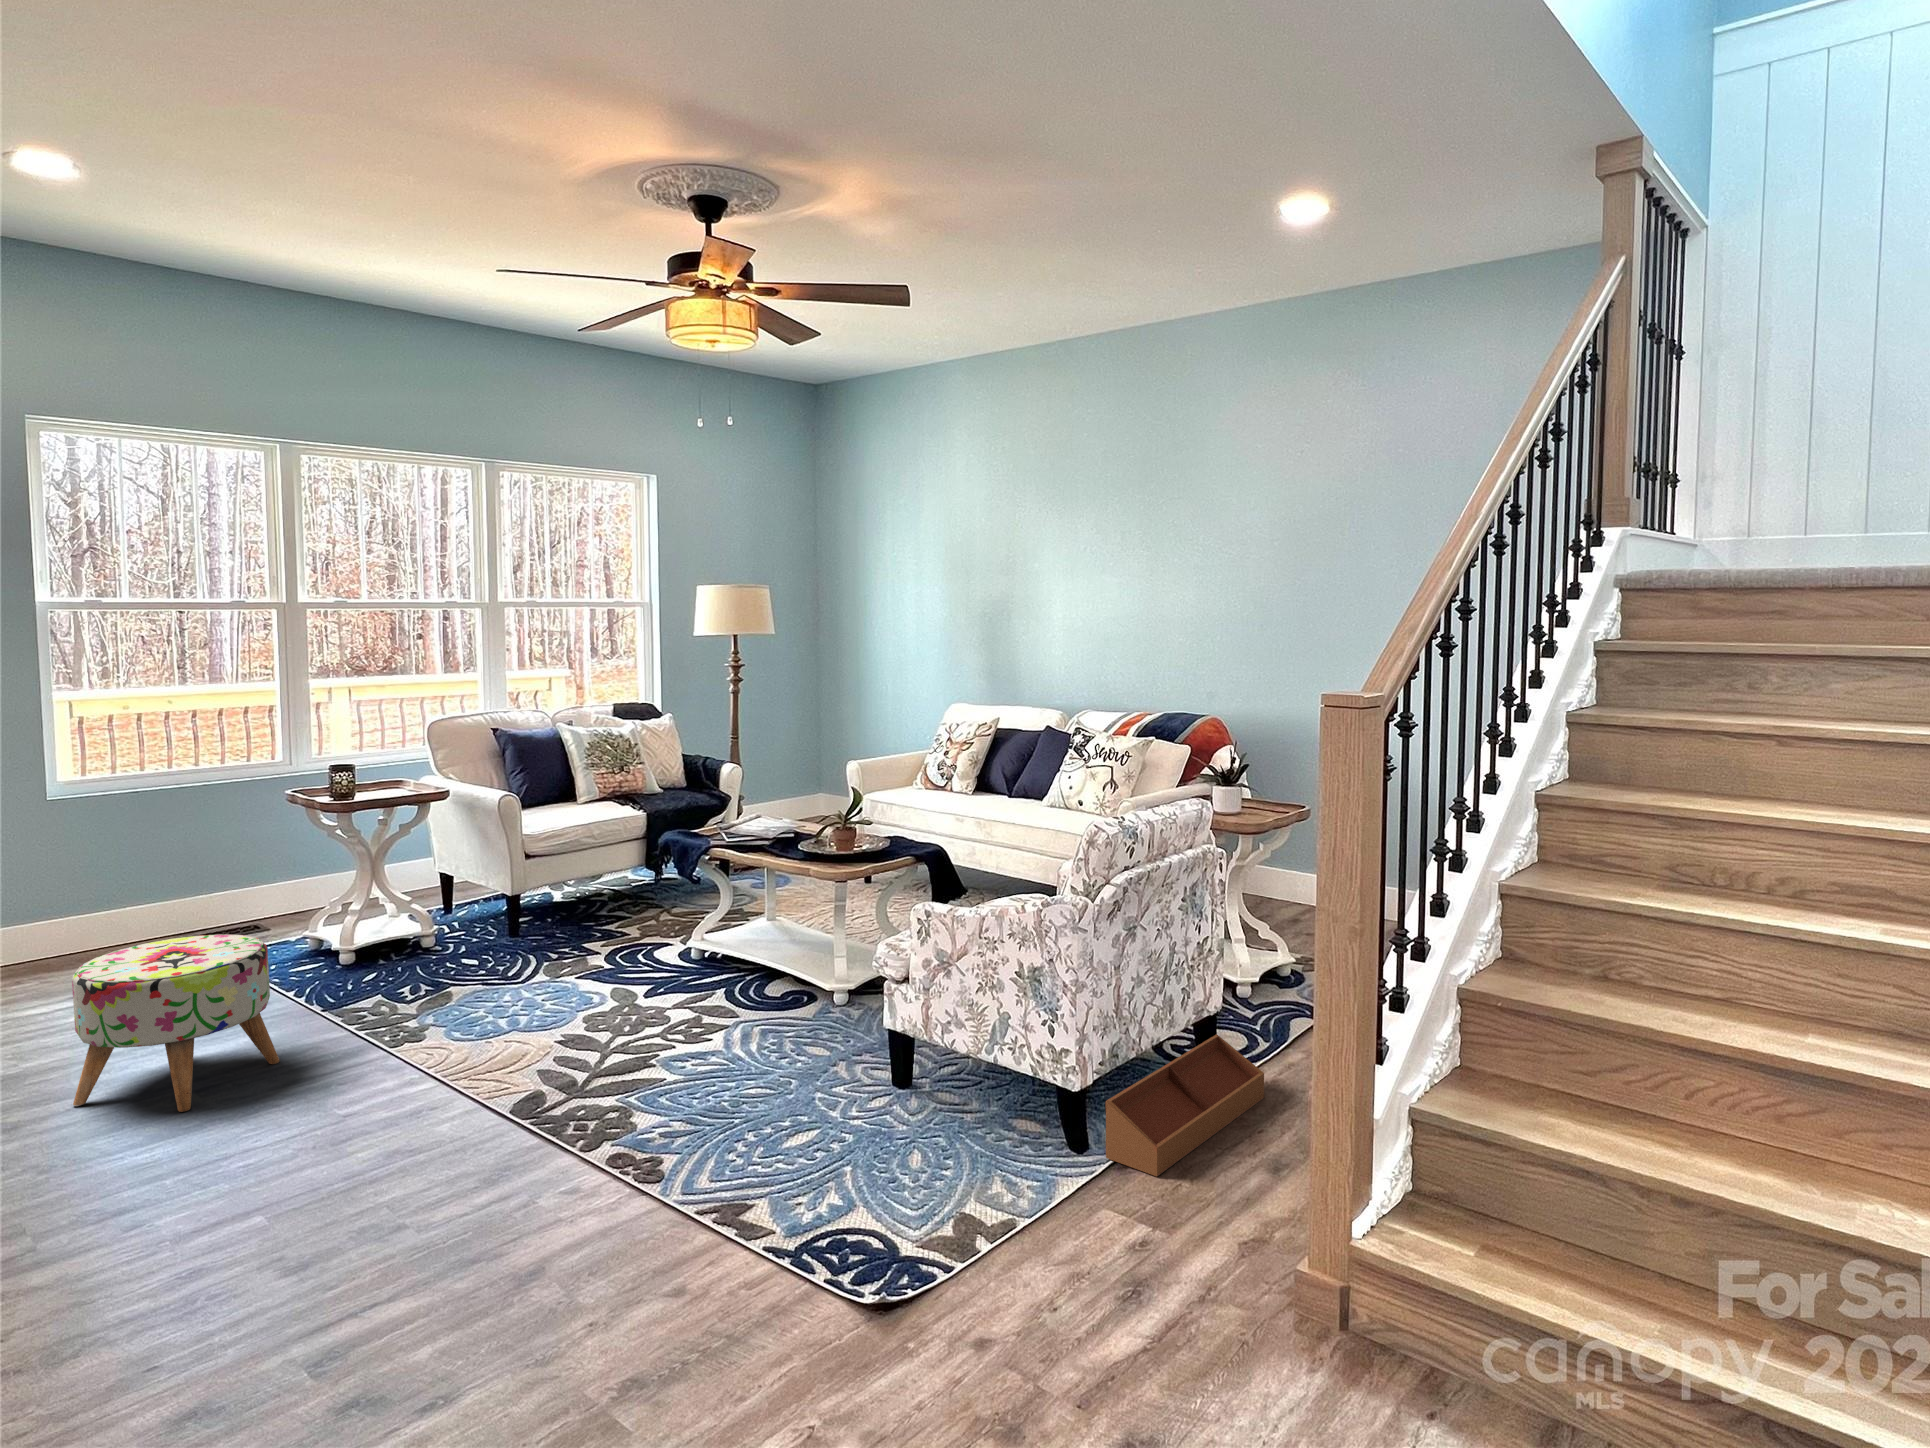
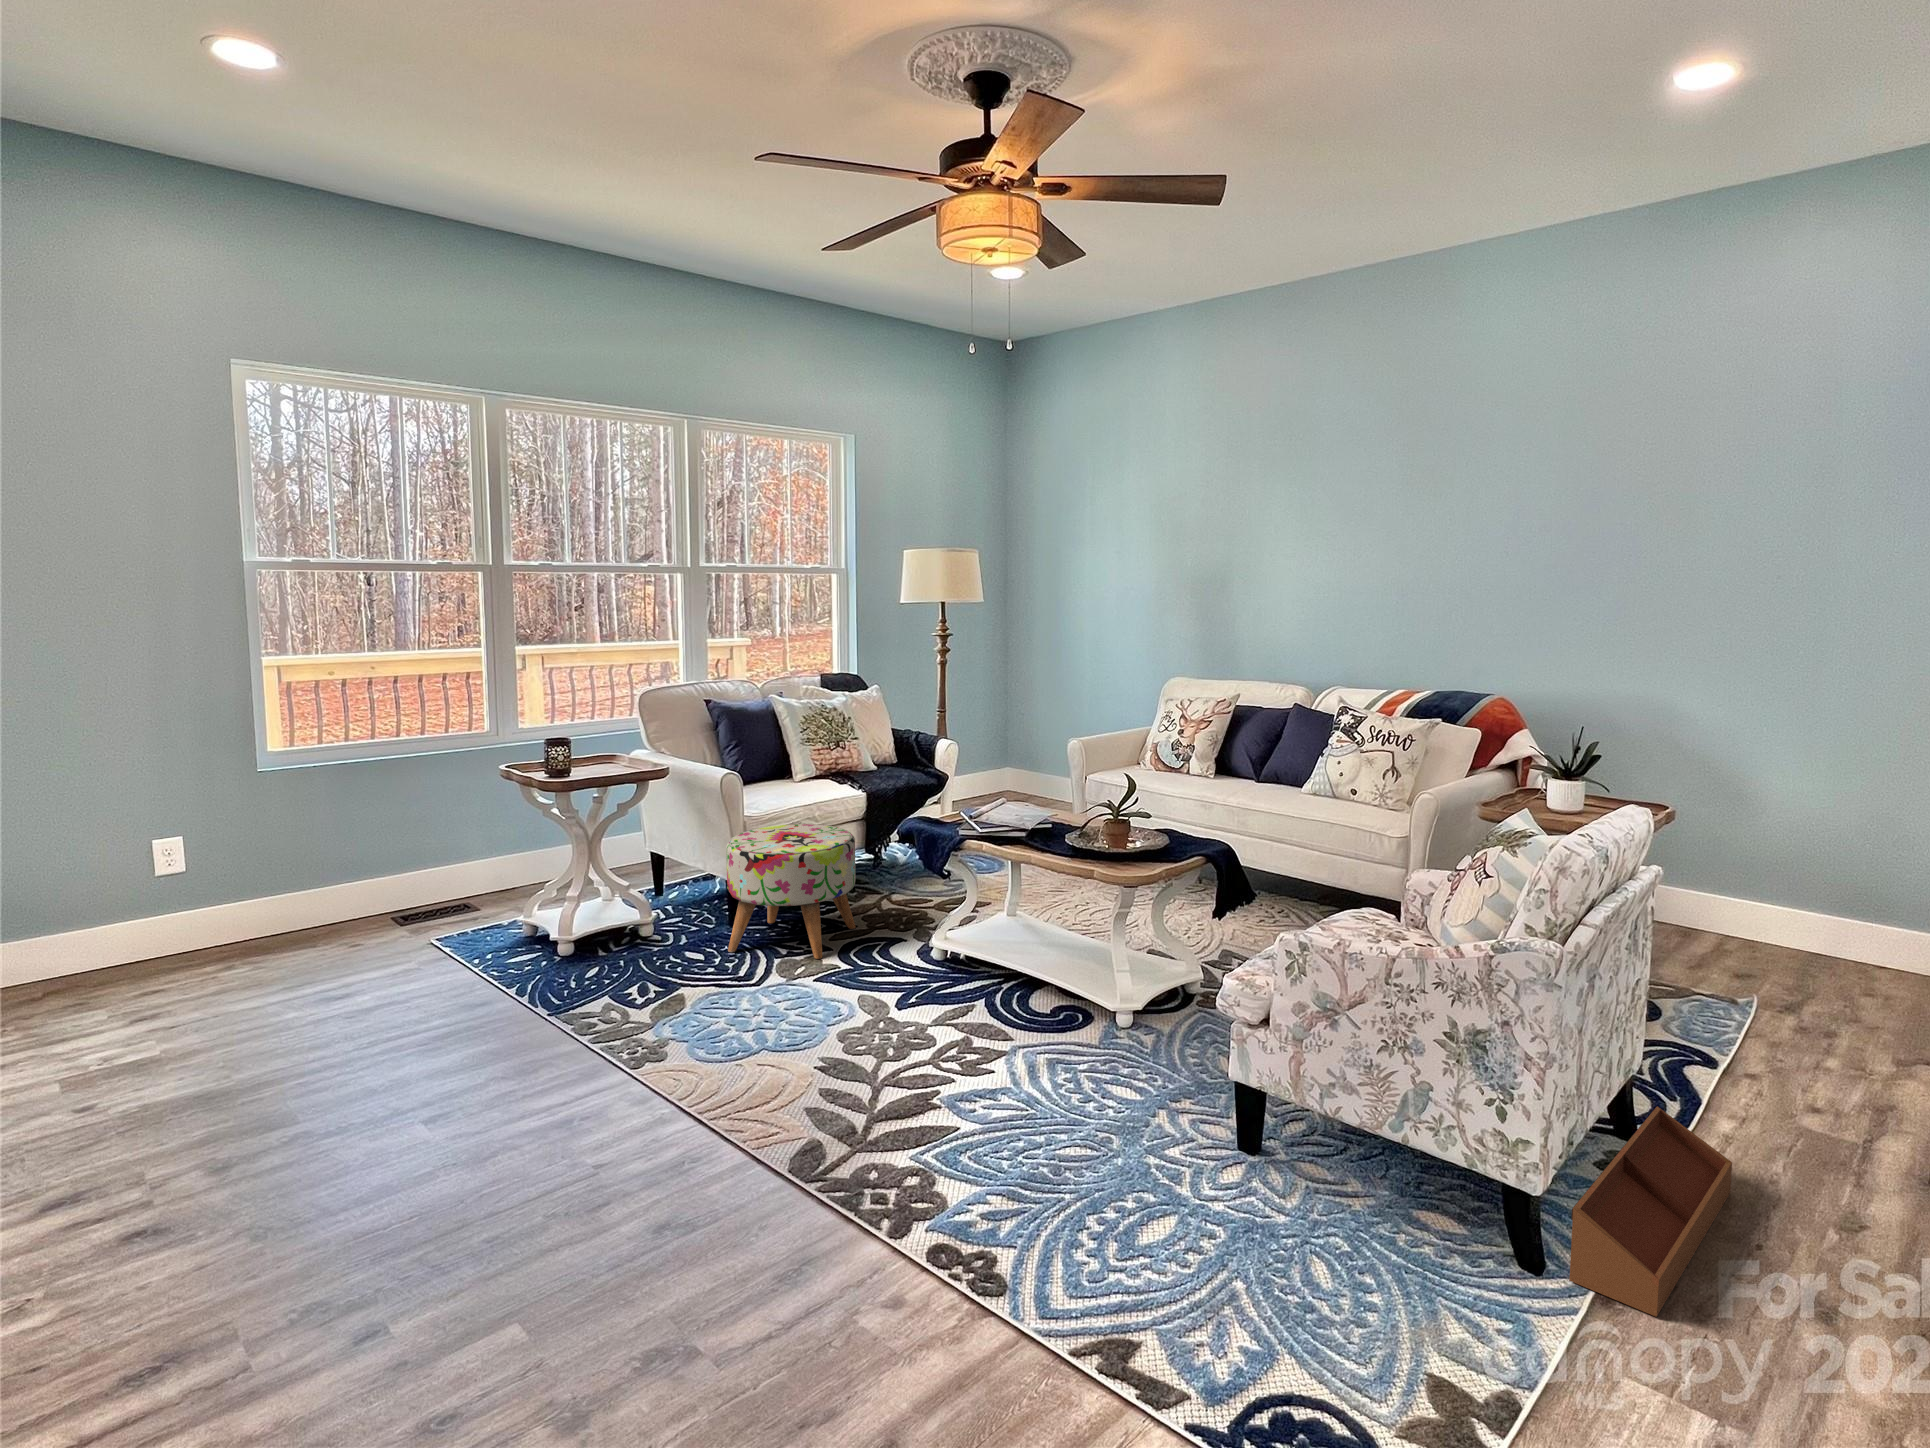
ottoman: present [72,934,280,1112] -> present [726,824,856,959]

